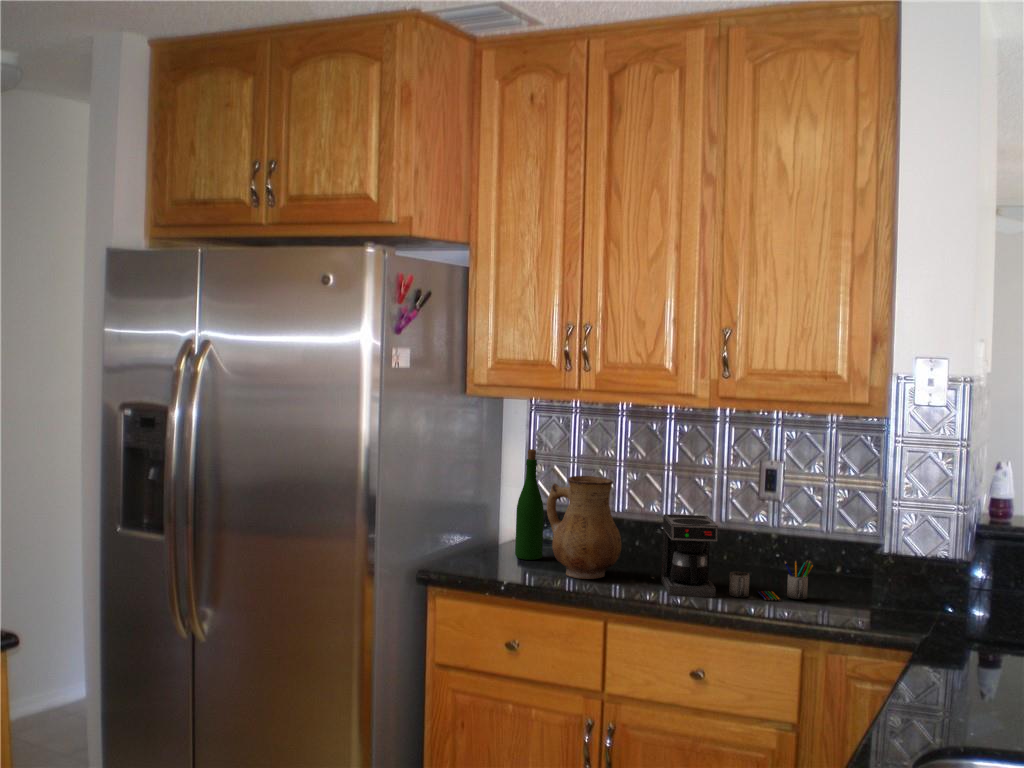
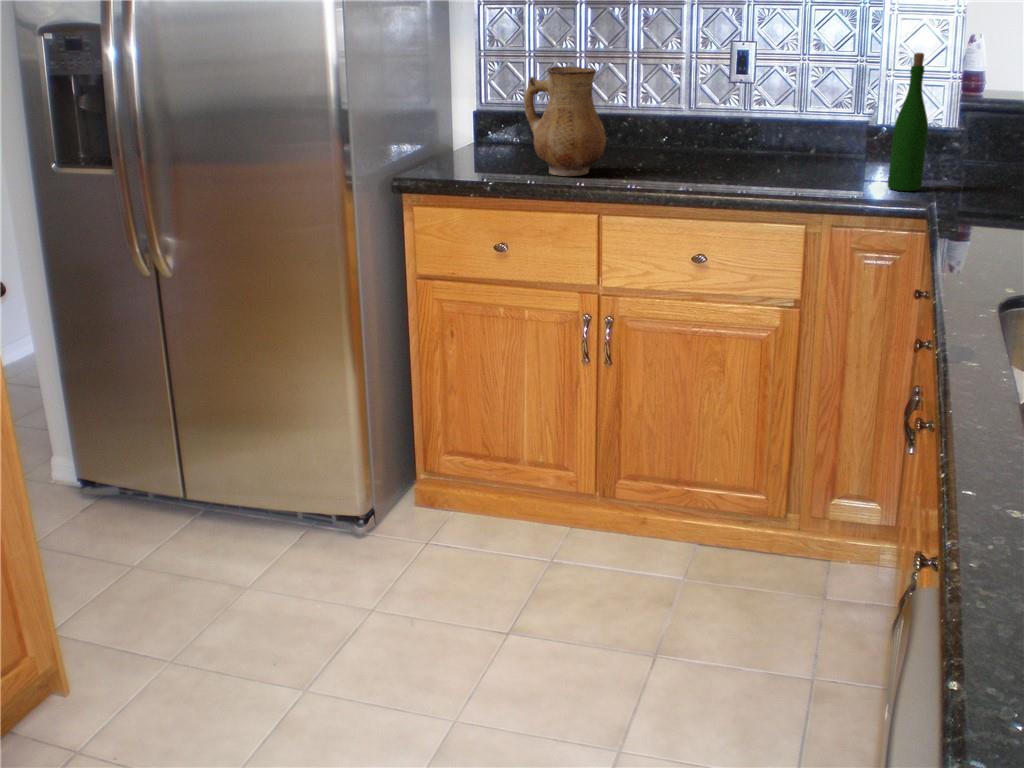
wine bottle: present [515,449,544,560] -> present [888,53,928,191]
coffee maker: present [661,514,814,600] -> none [647,101,804,185]

